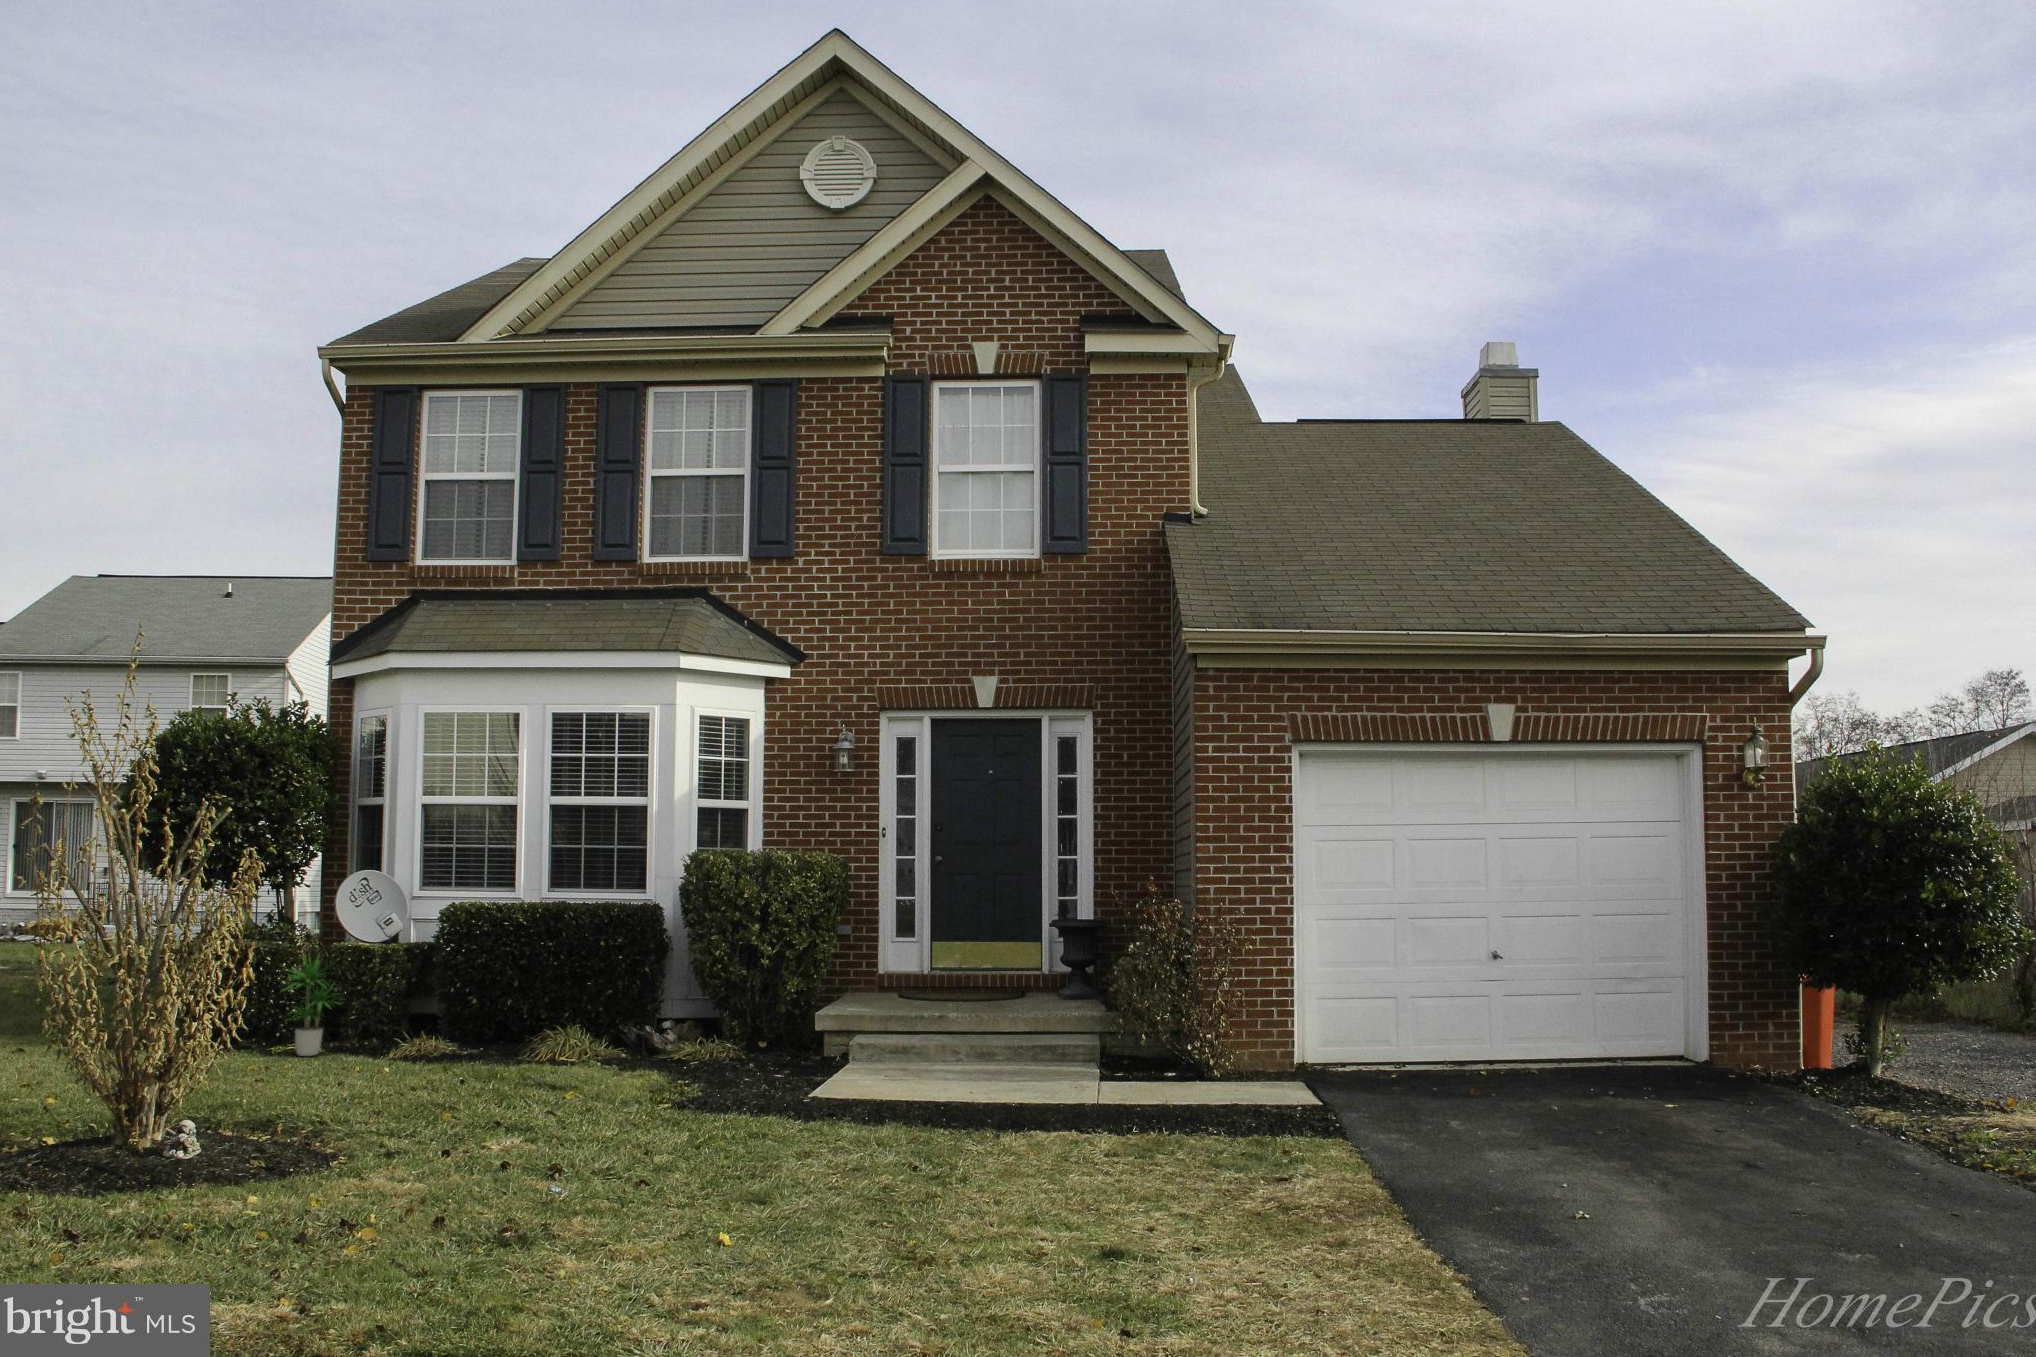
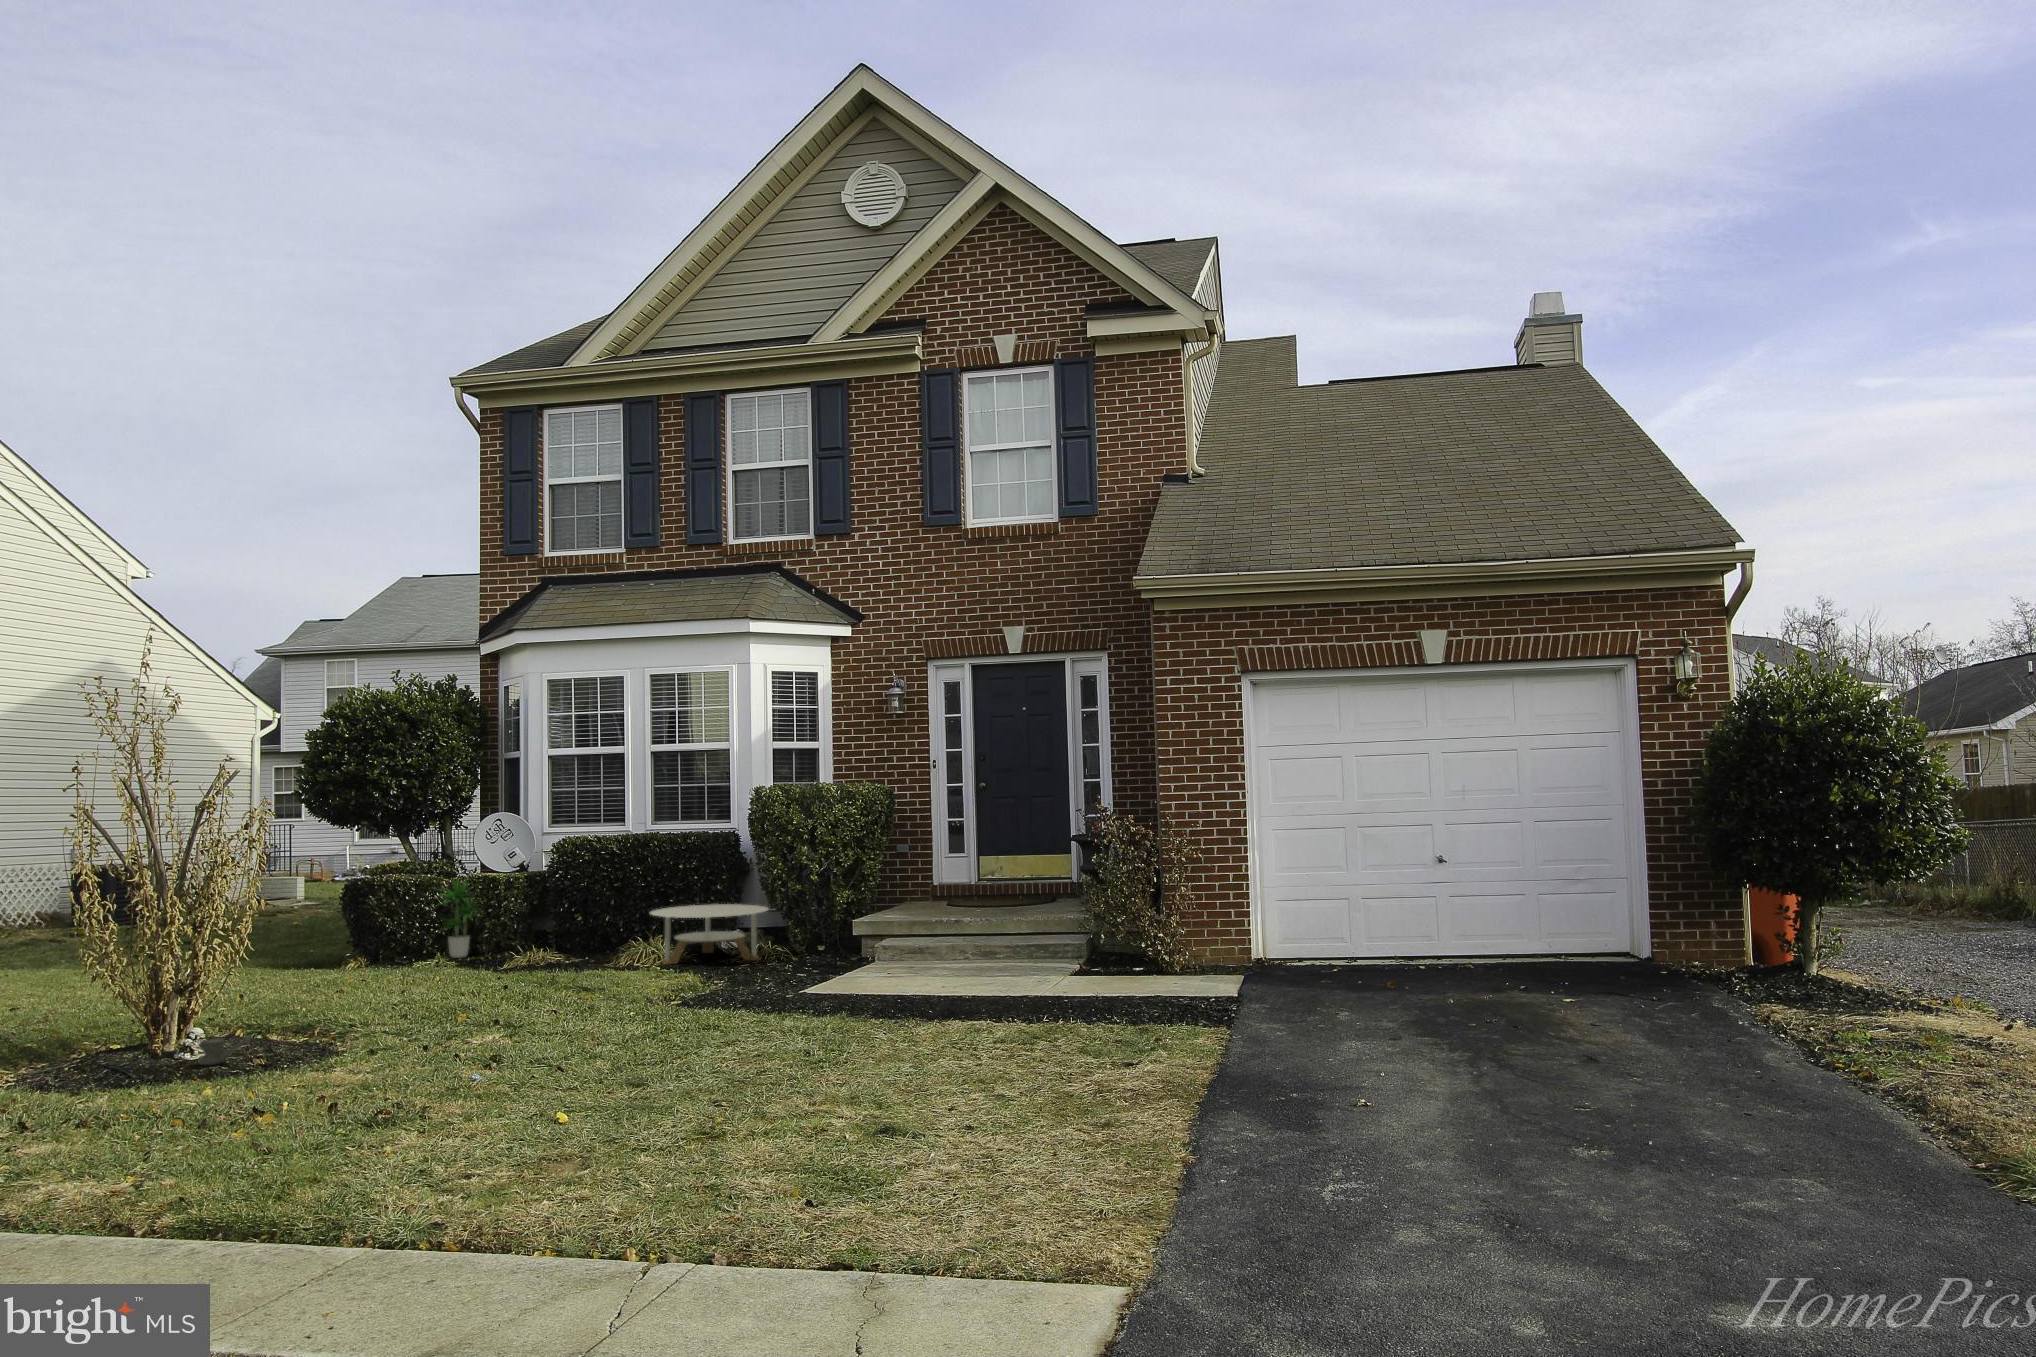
round table: none [566,993,712,1067] -> present [649,904,768,965]
watering can: none [71,1171,161,1211] -> present [199,1036,251,1065]

